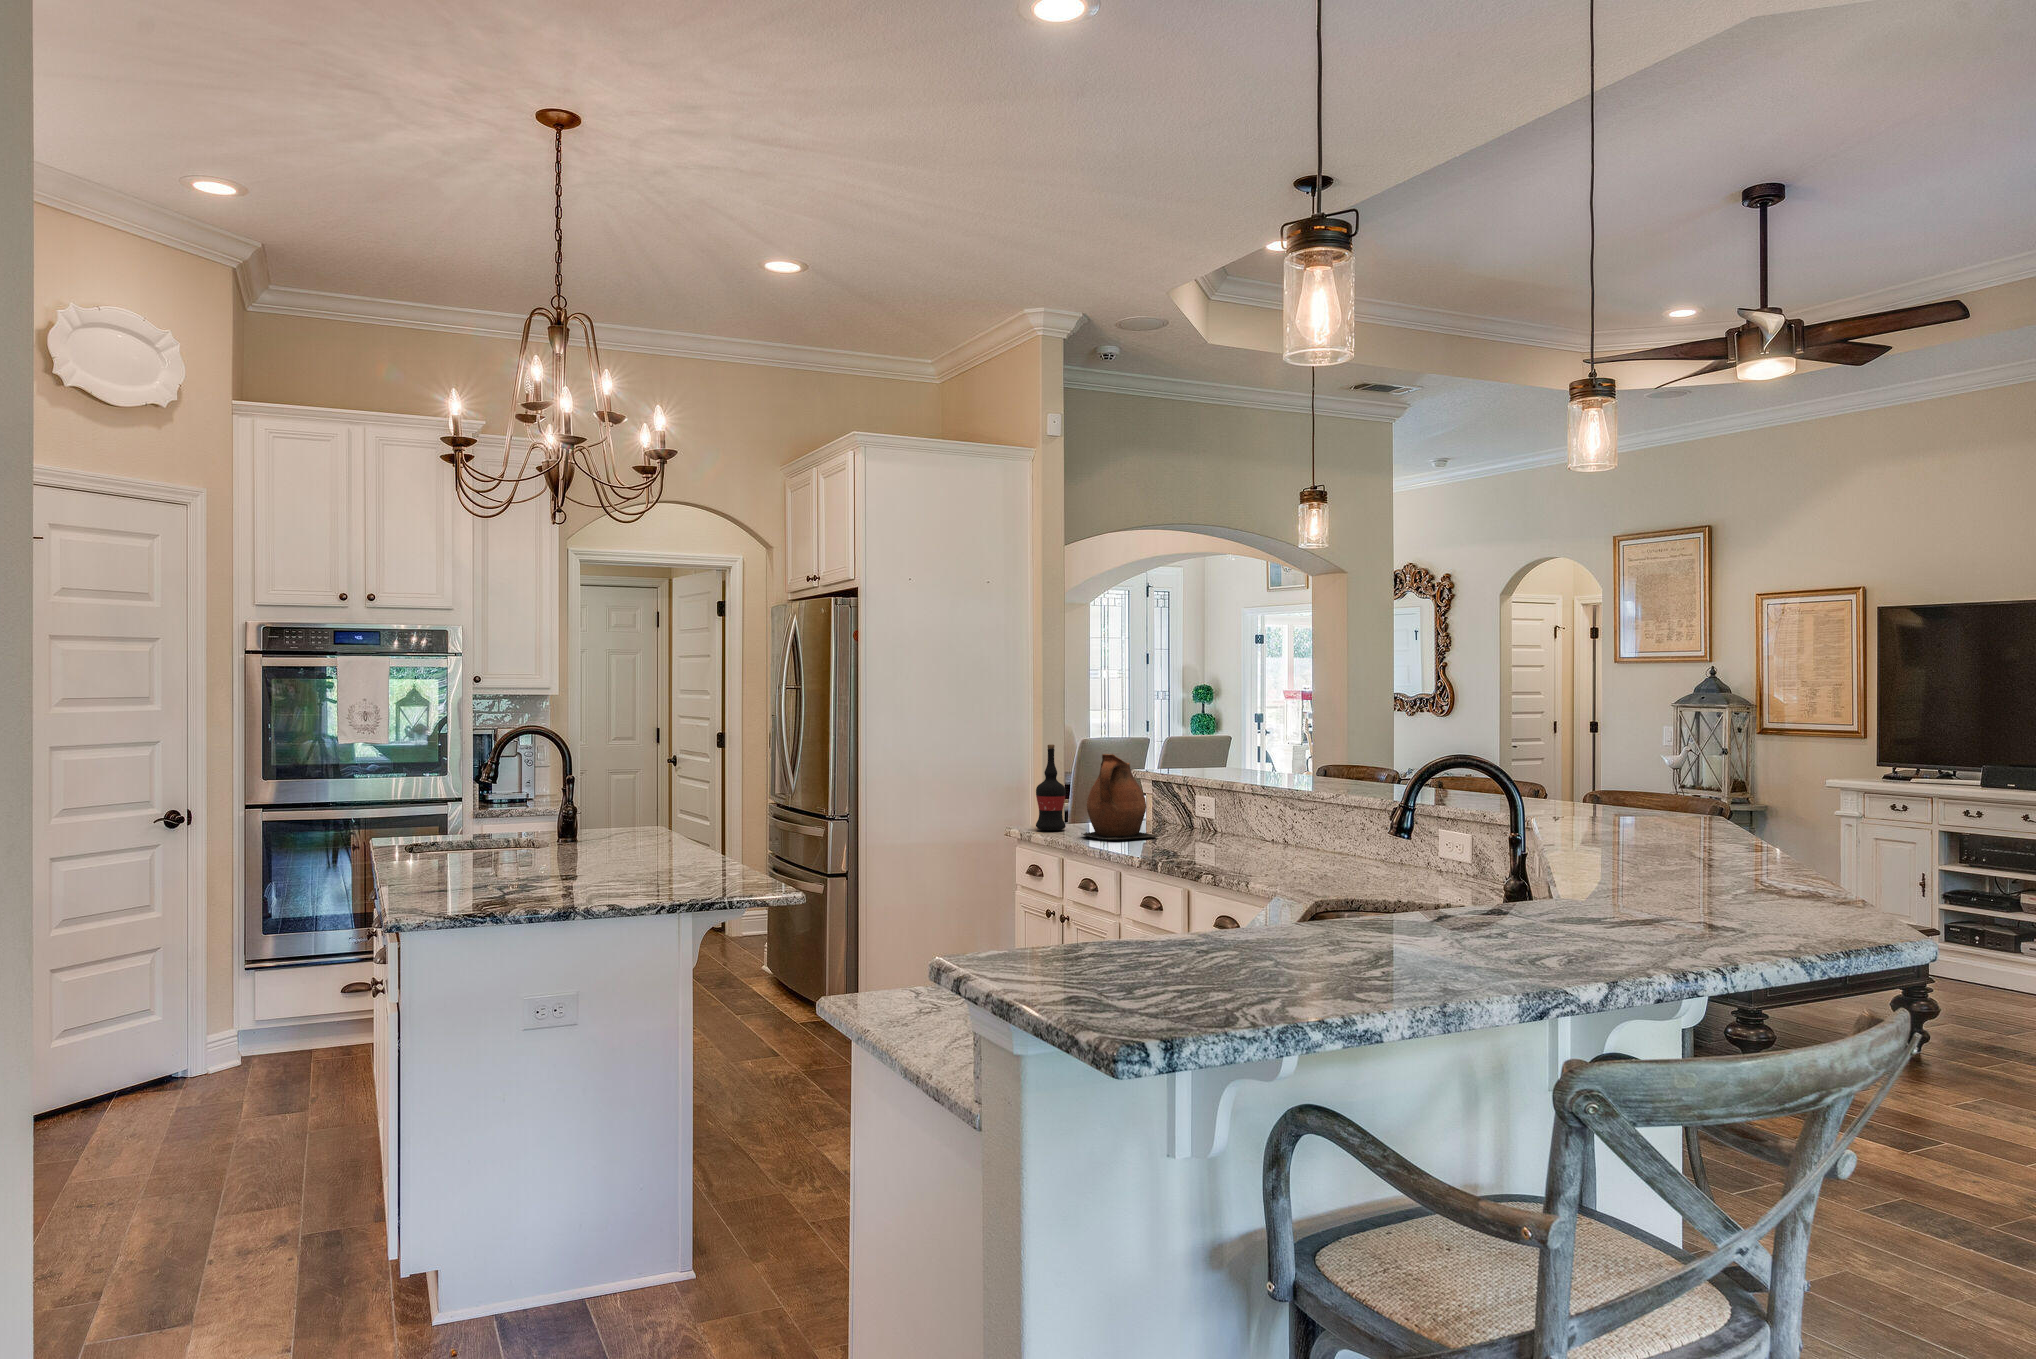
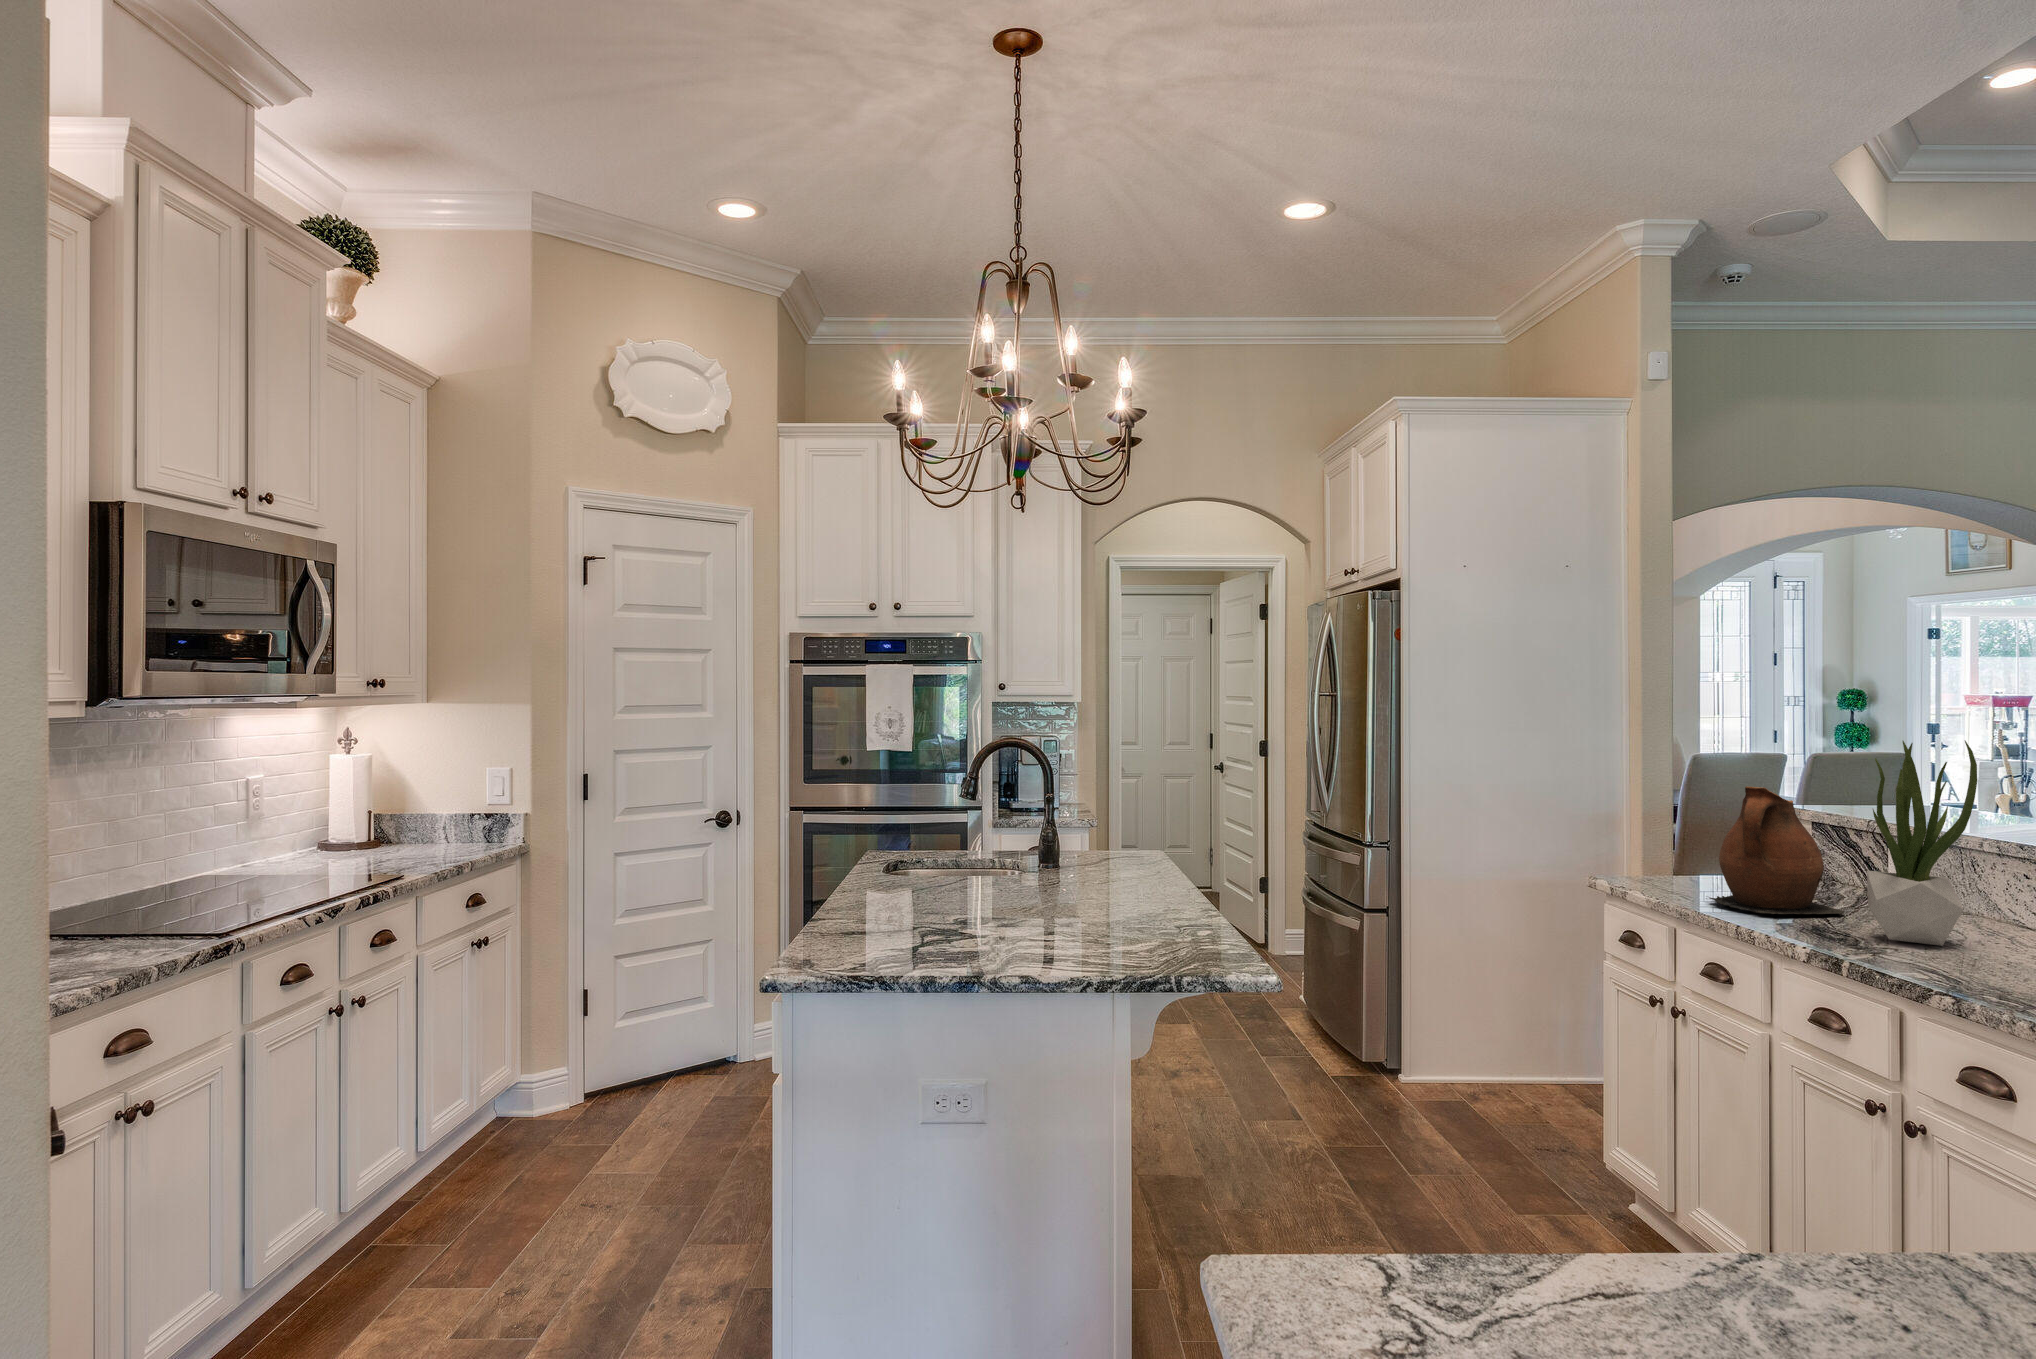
potted plant: none [1166,720,1221,848] -> present [1867,741,1977,946]
wine bottle: present [1036,745,1066,831] -> none [1635,769,1683,887]

